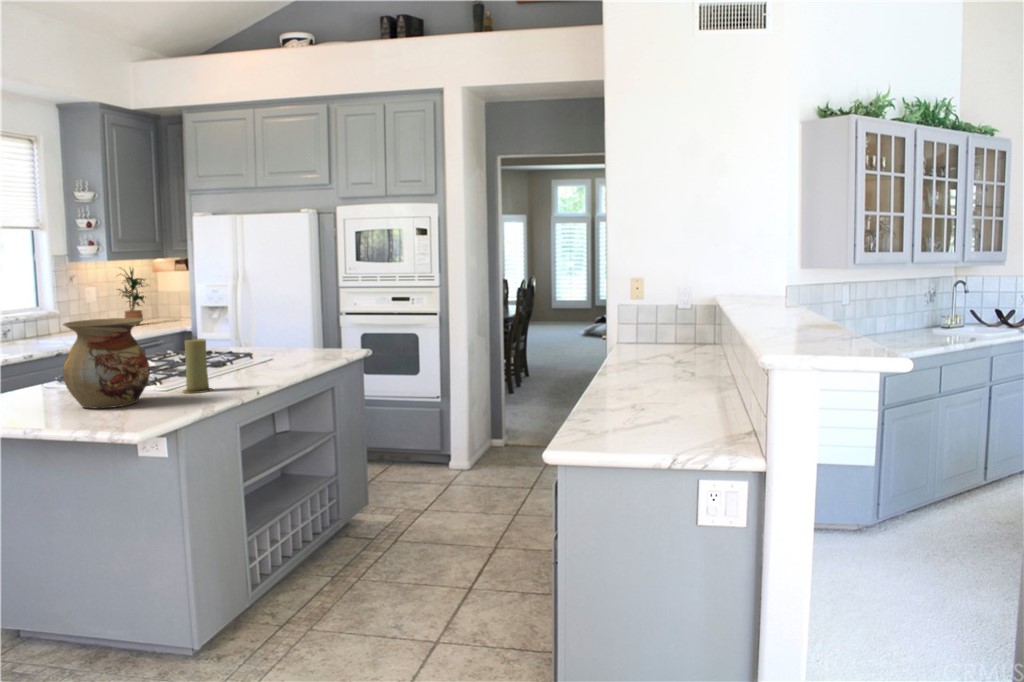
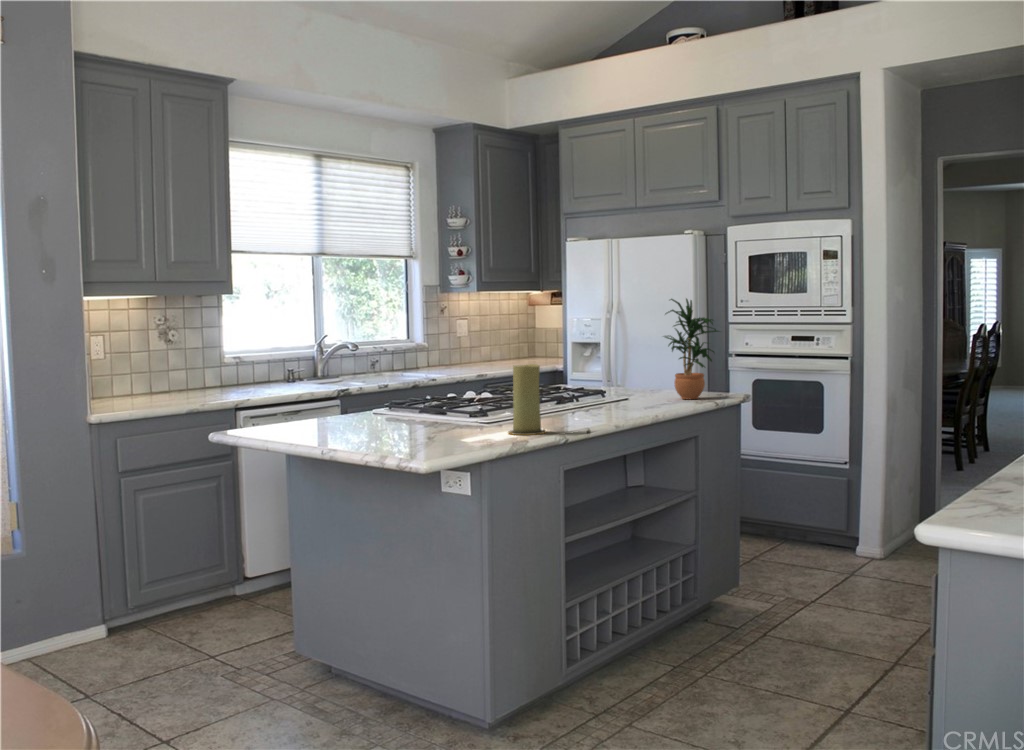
potted plant: present [118,269,146,325] -> present [664,299,718,399]
vase: present [63,318,150,408] -> none [358,332,463,447]

